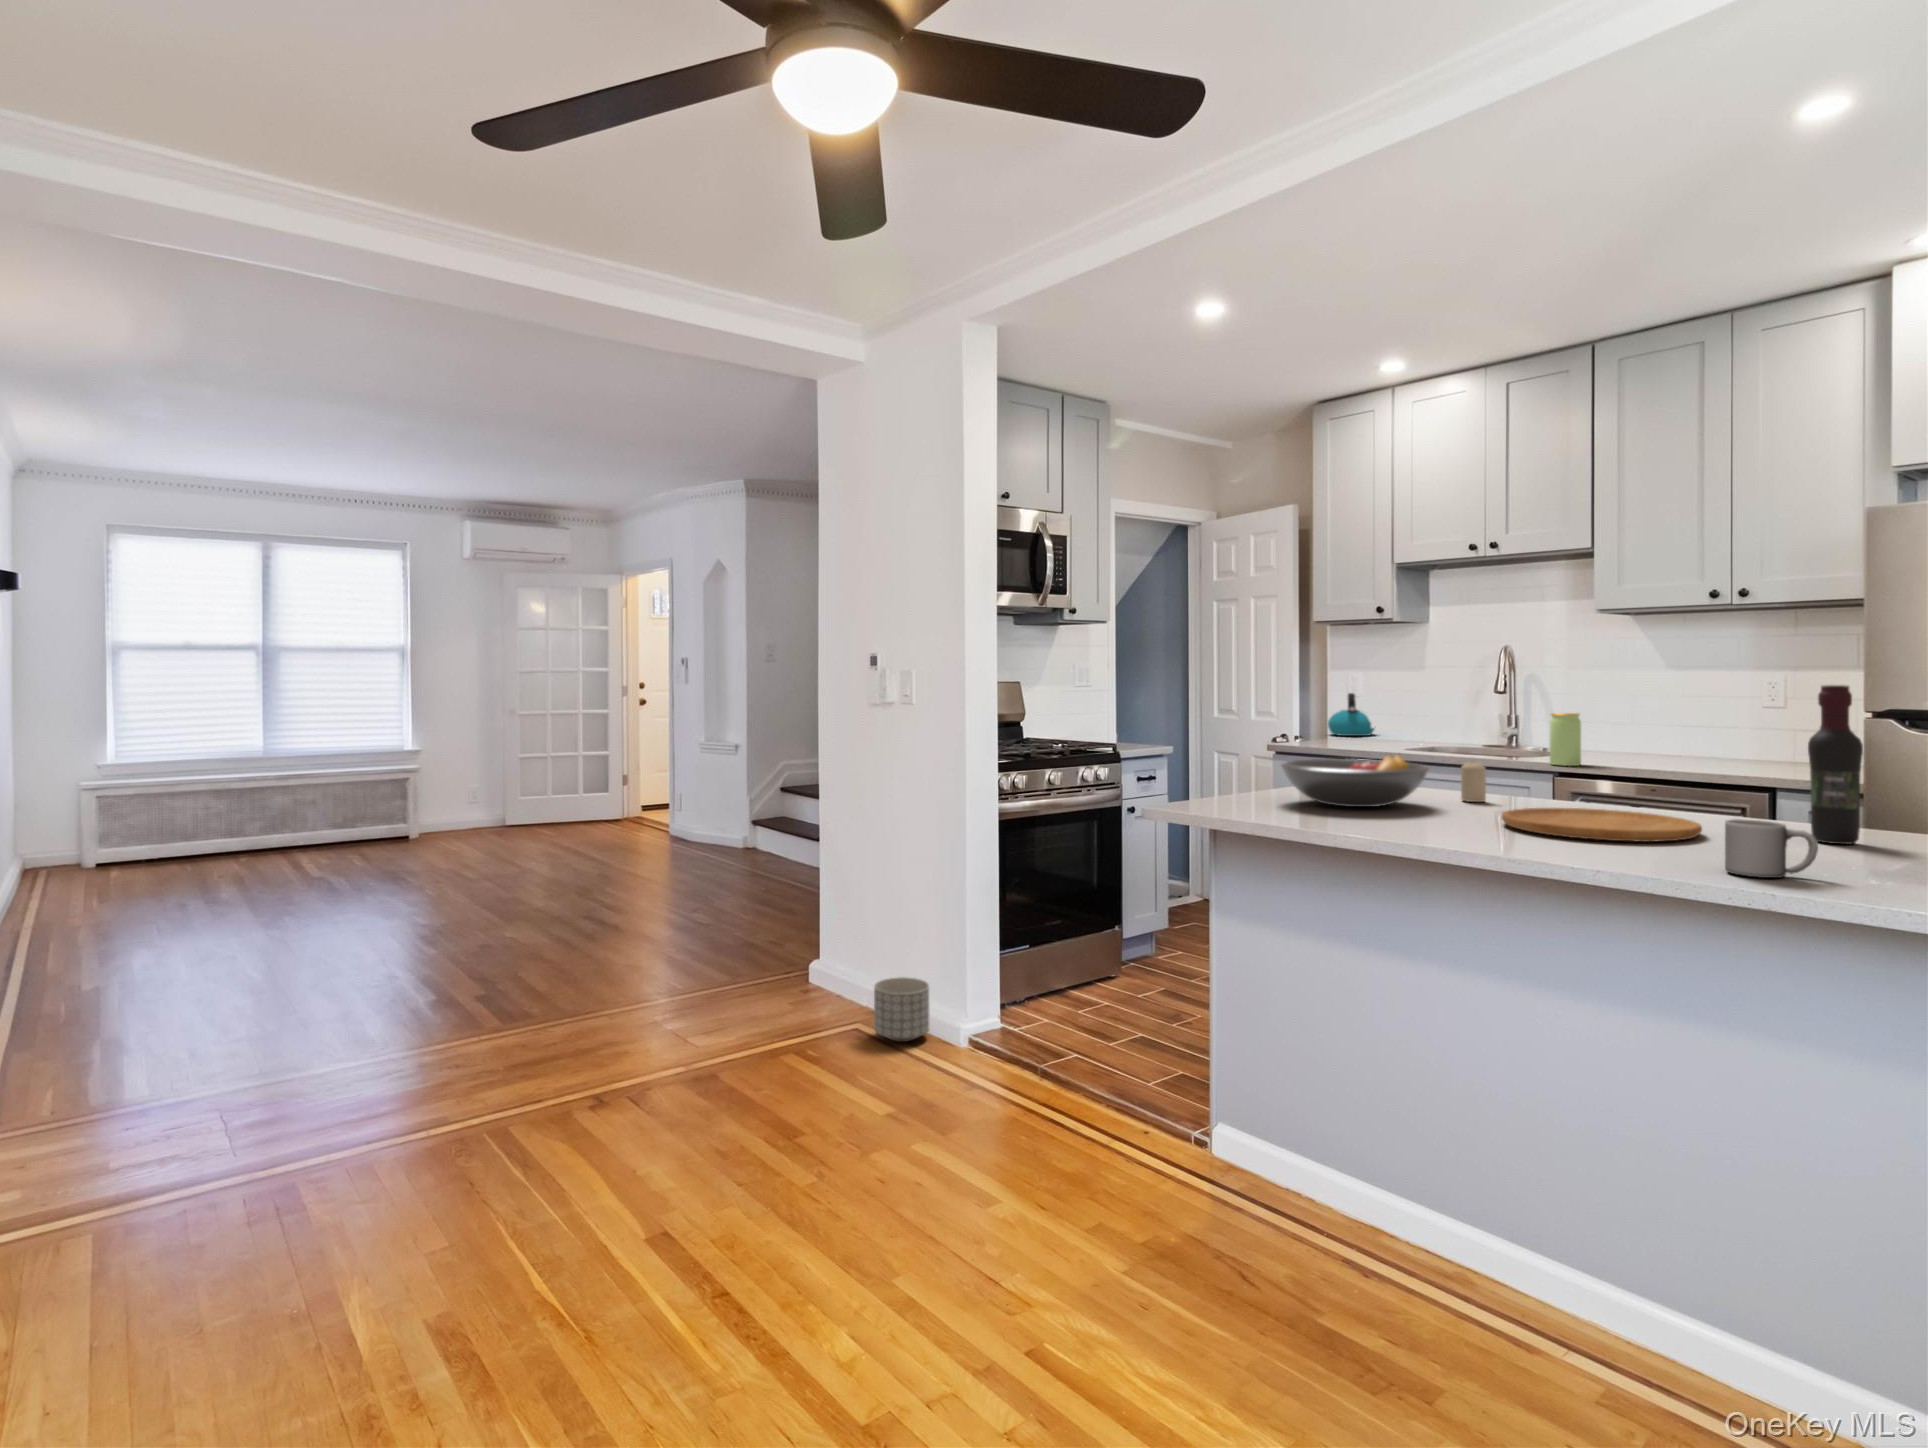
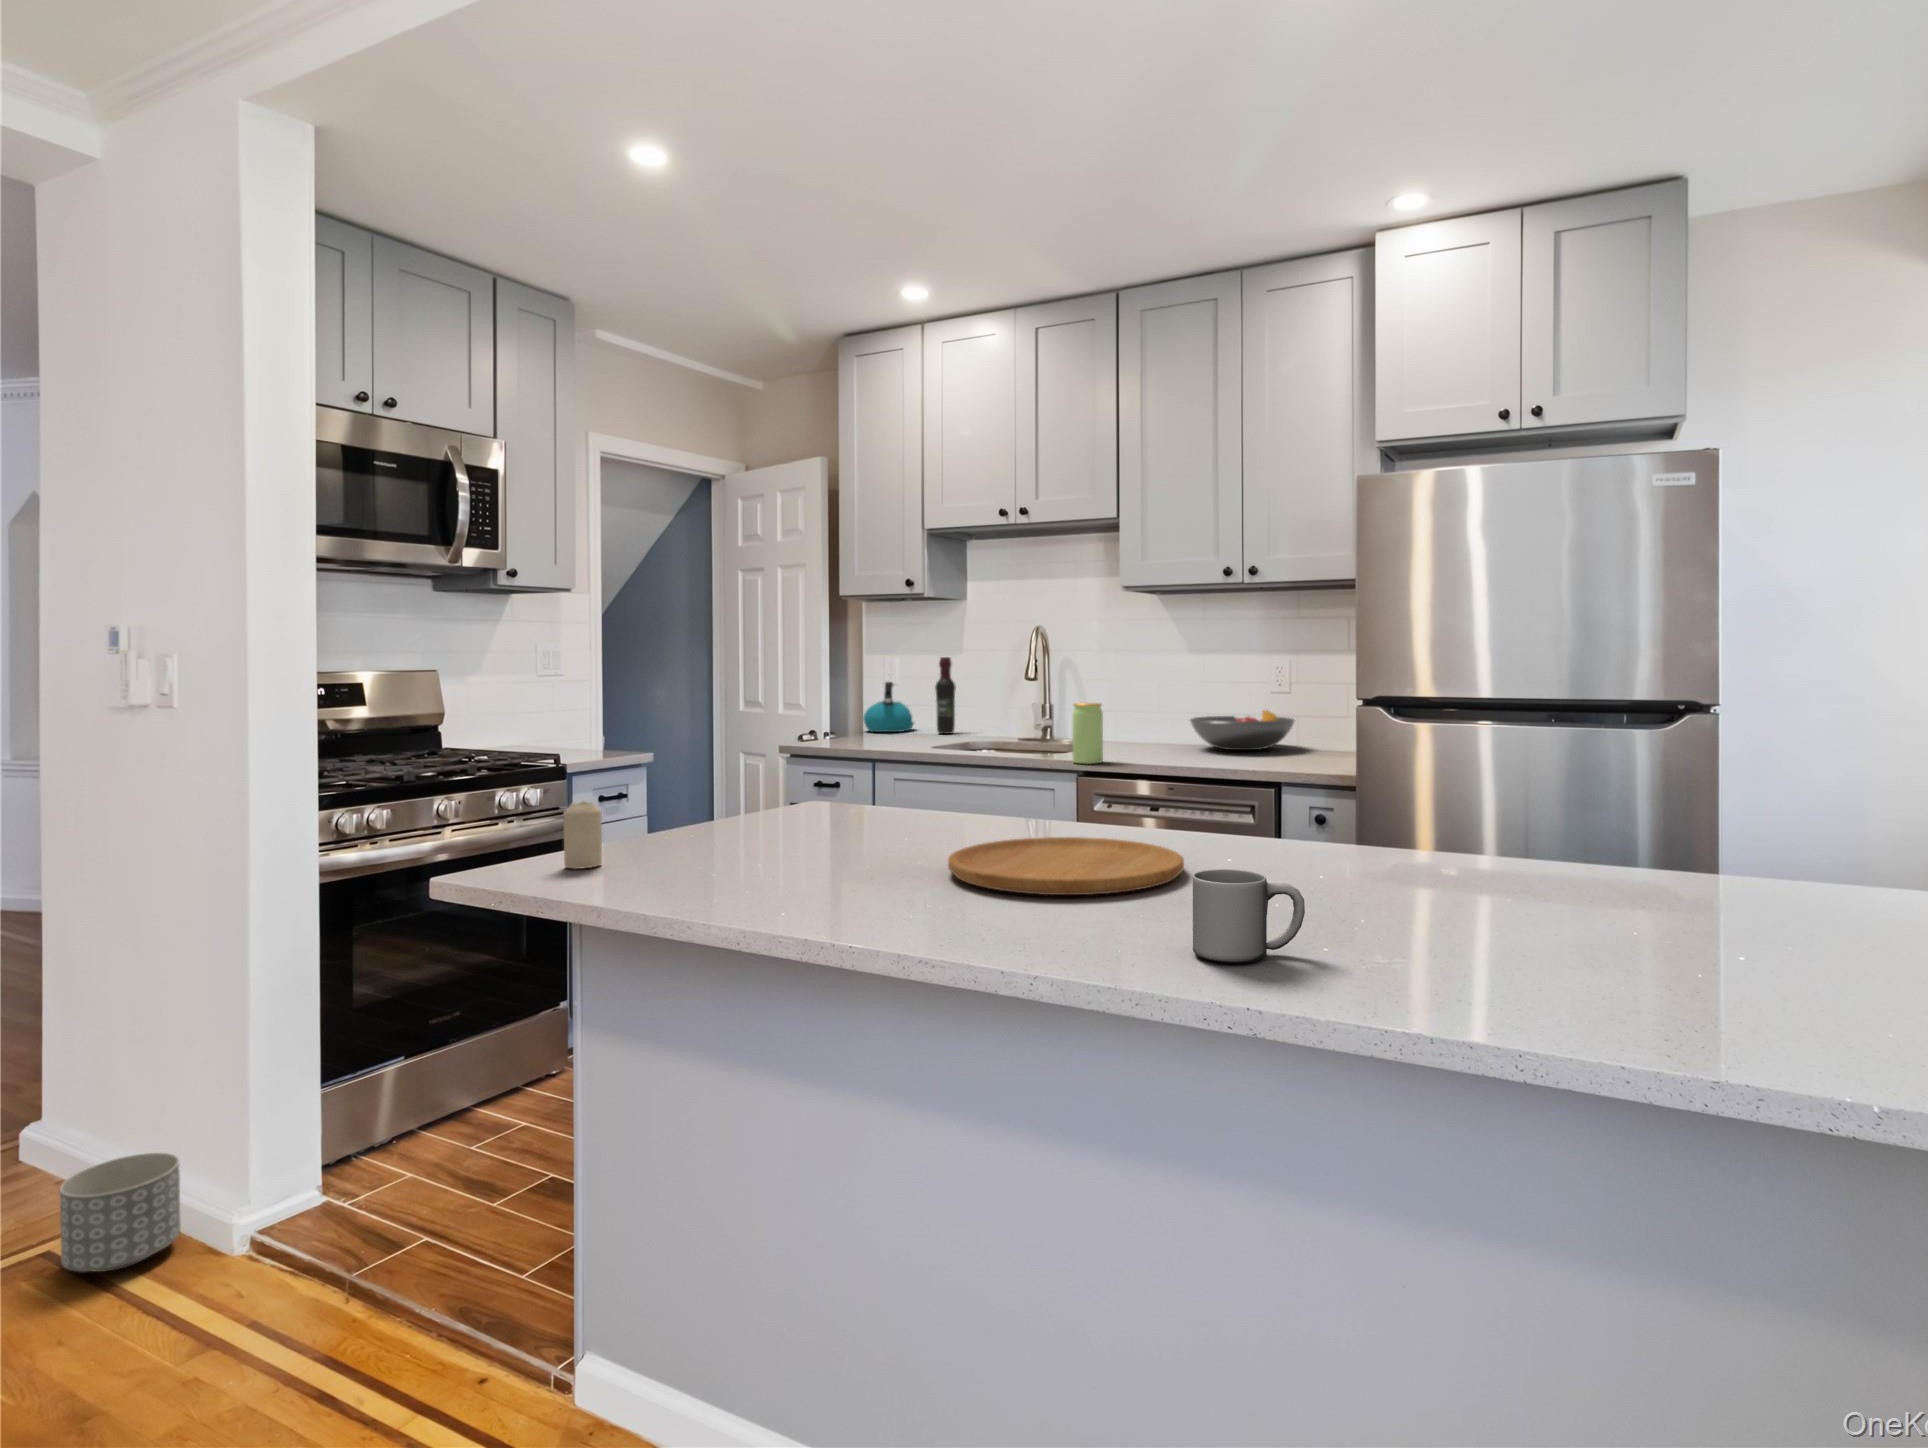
wine bottle: present [1808,685,1863,844] -> present [935,657,956,734]
fruit bowl: present [1281,754,1429,807] -> present [1190,710,1294,750]
candle: present [1461,762,1486,802] -> present [564,802,602,869]

